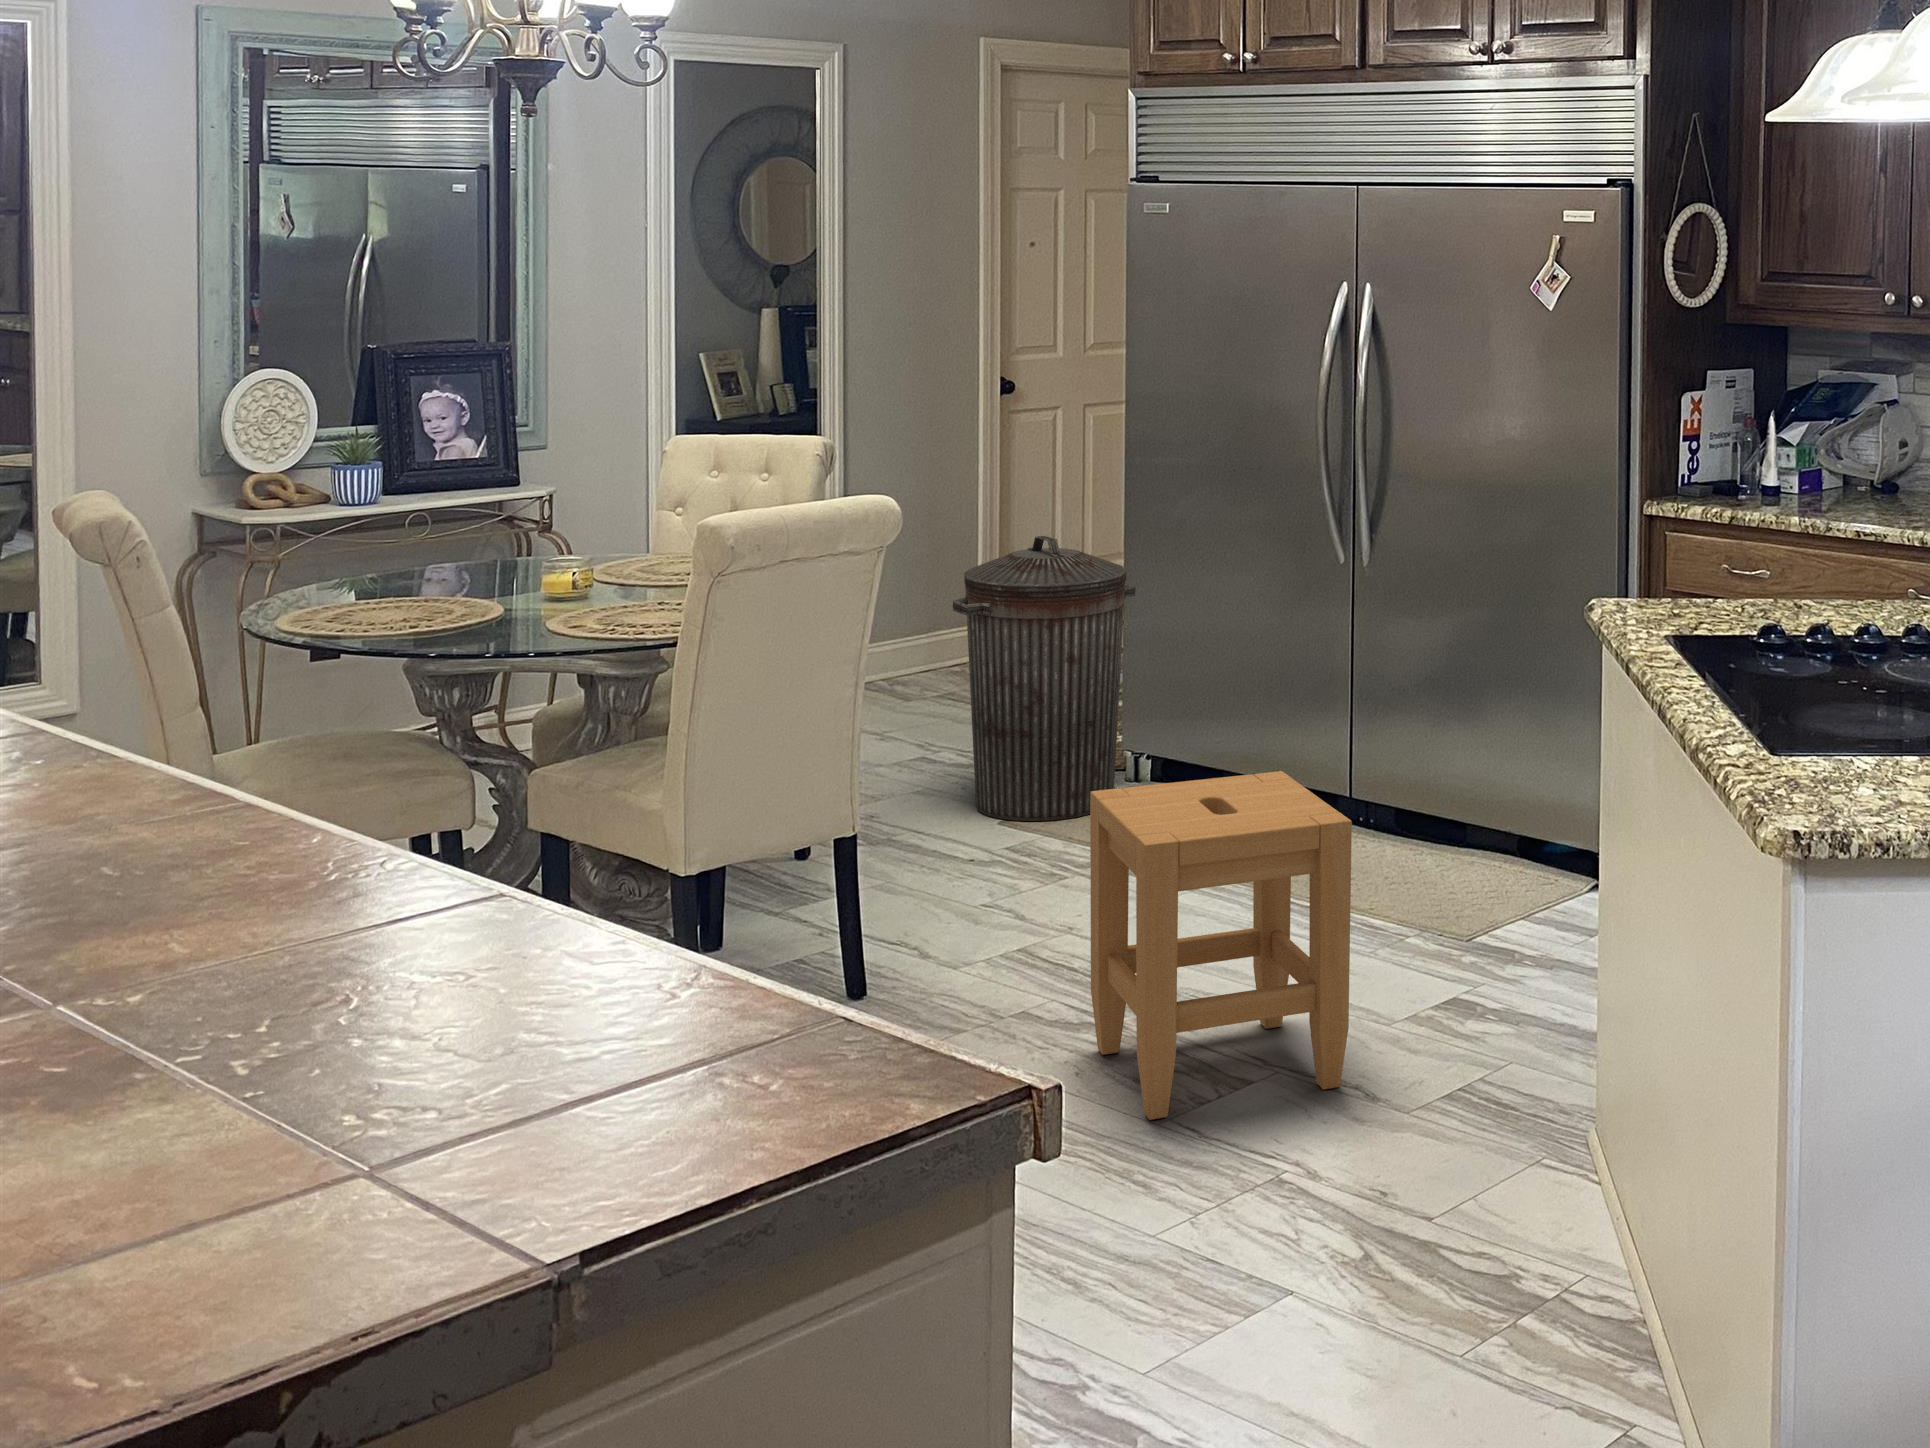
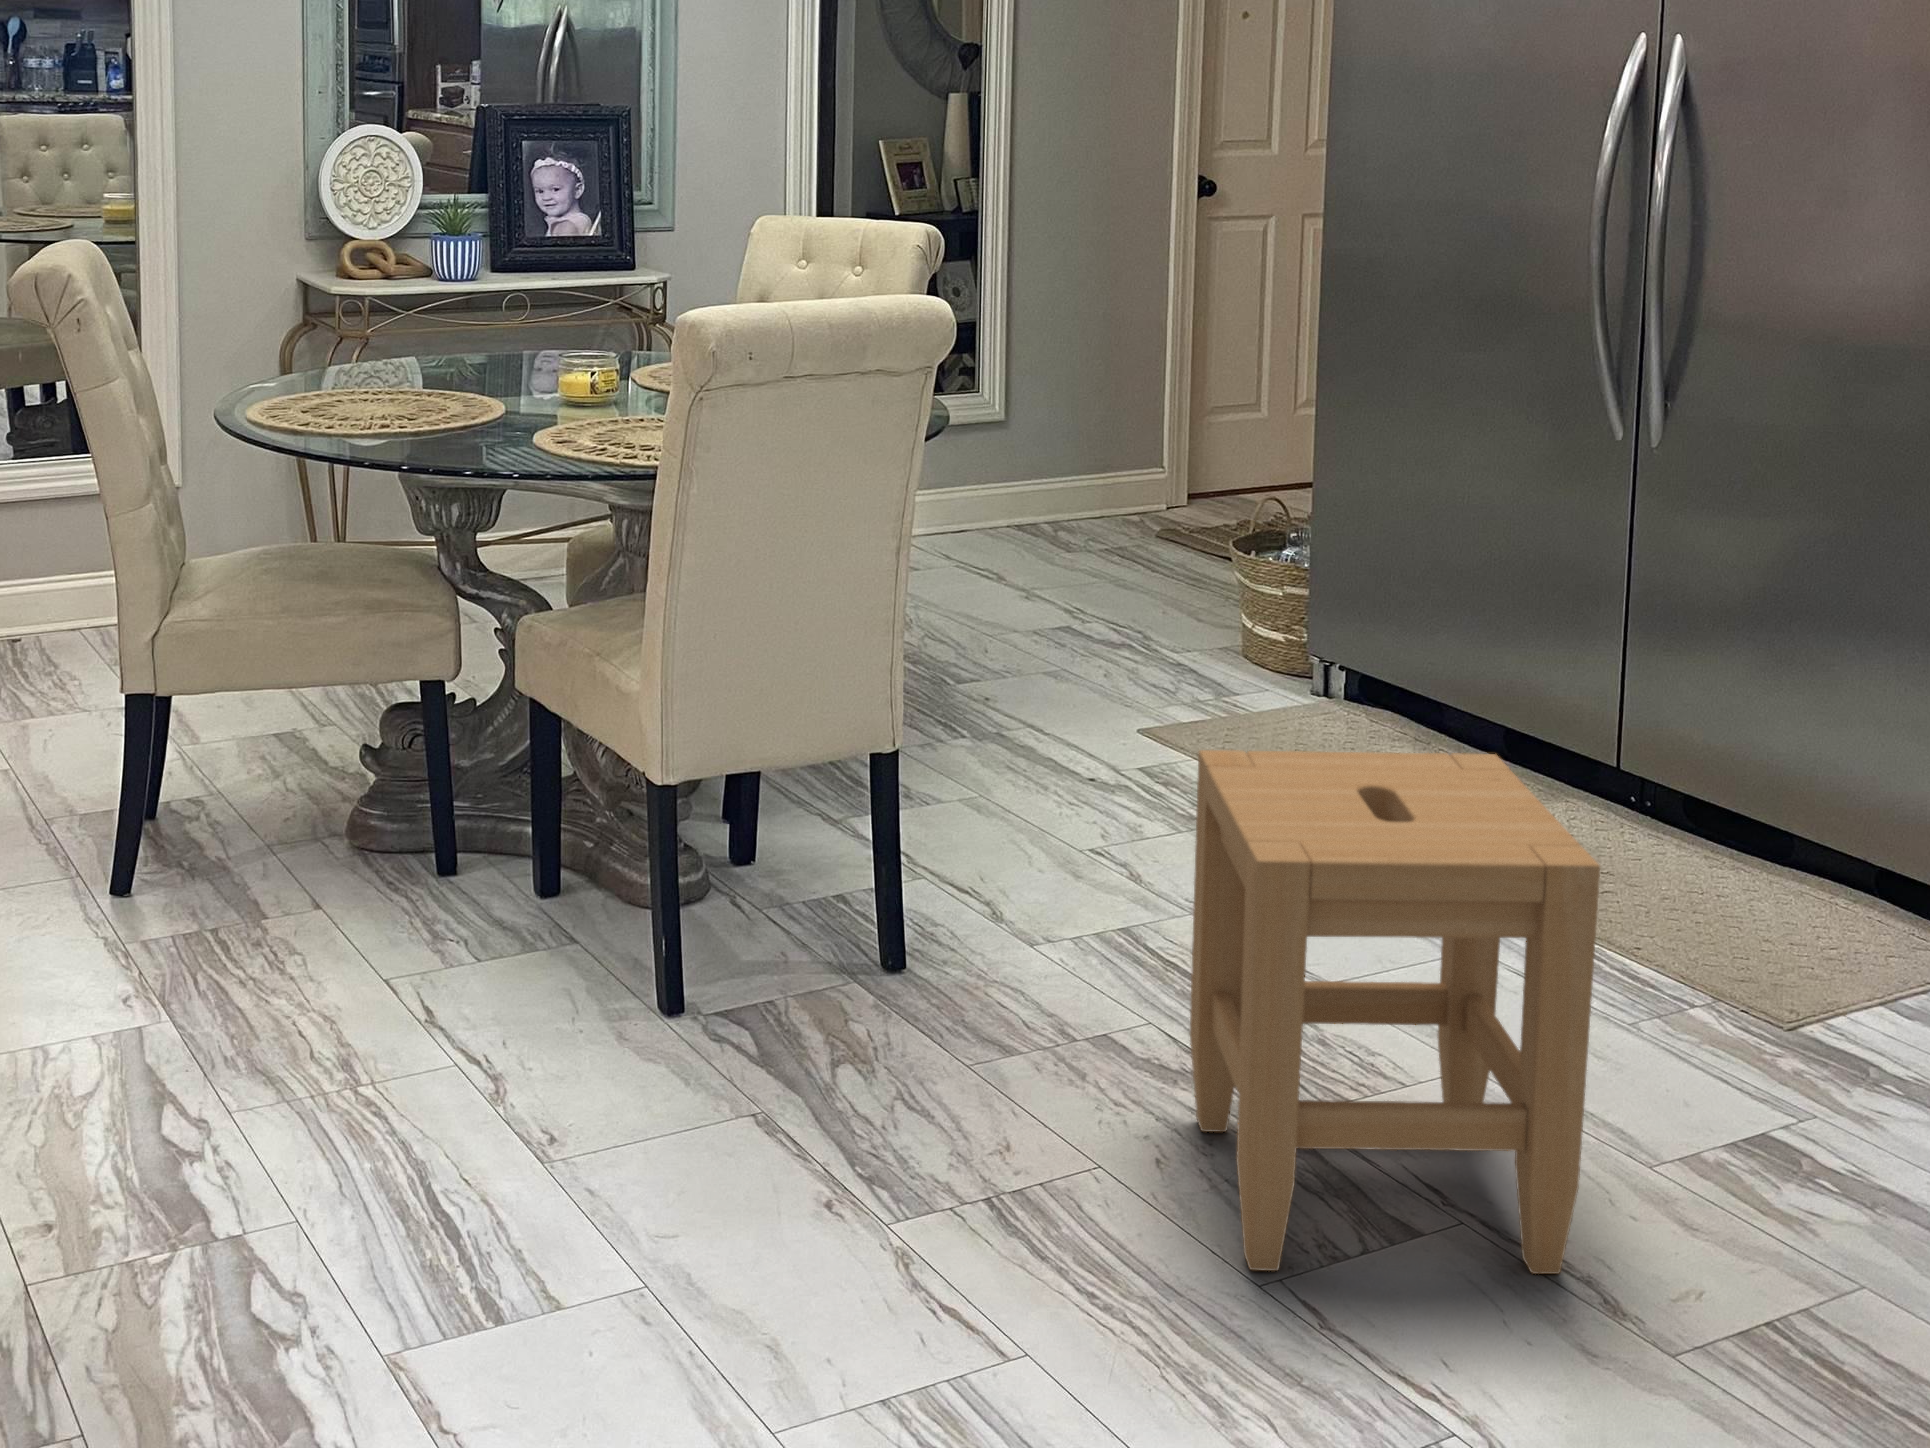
trash can: present [953,536,1136,821] -> none [1089,368,1329,738]

